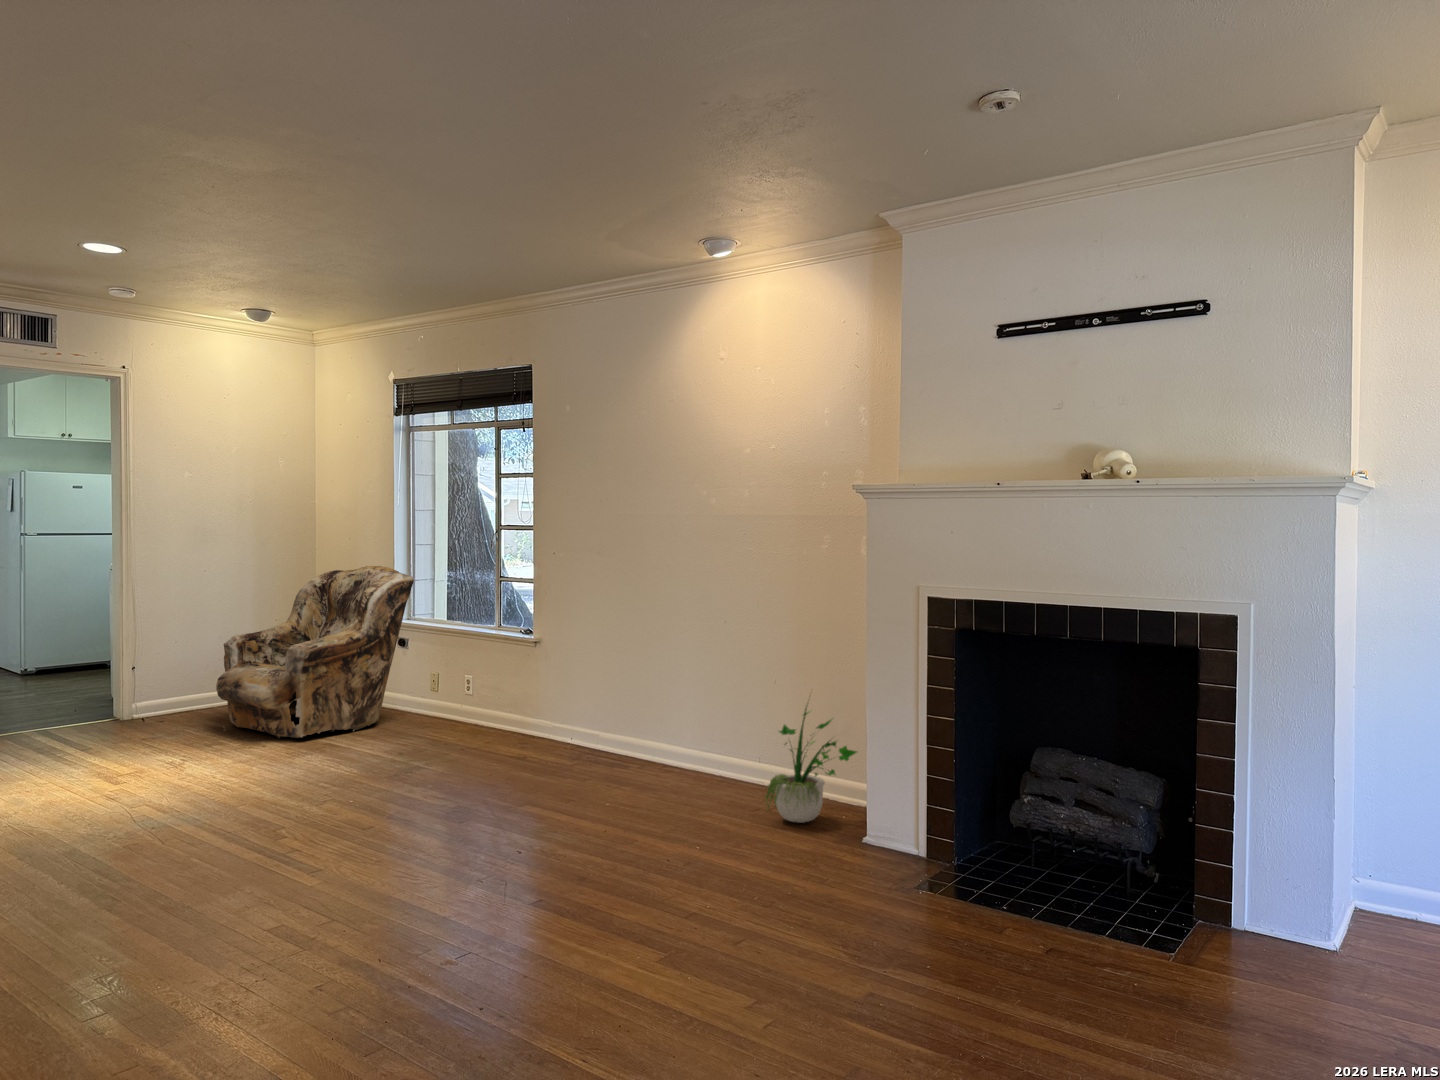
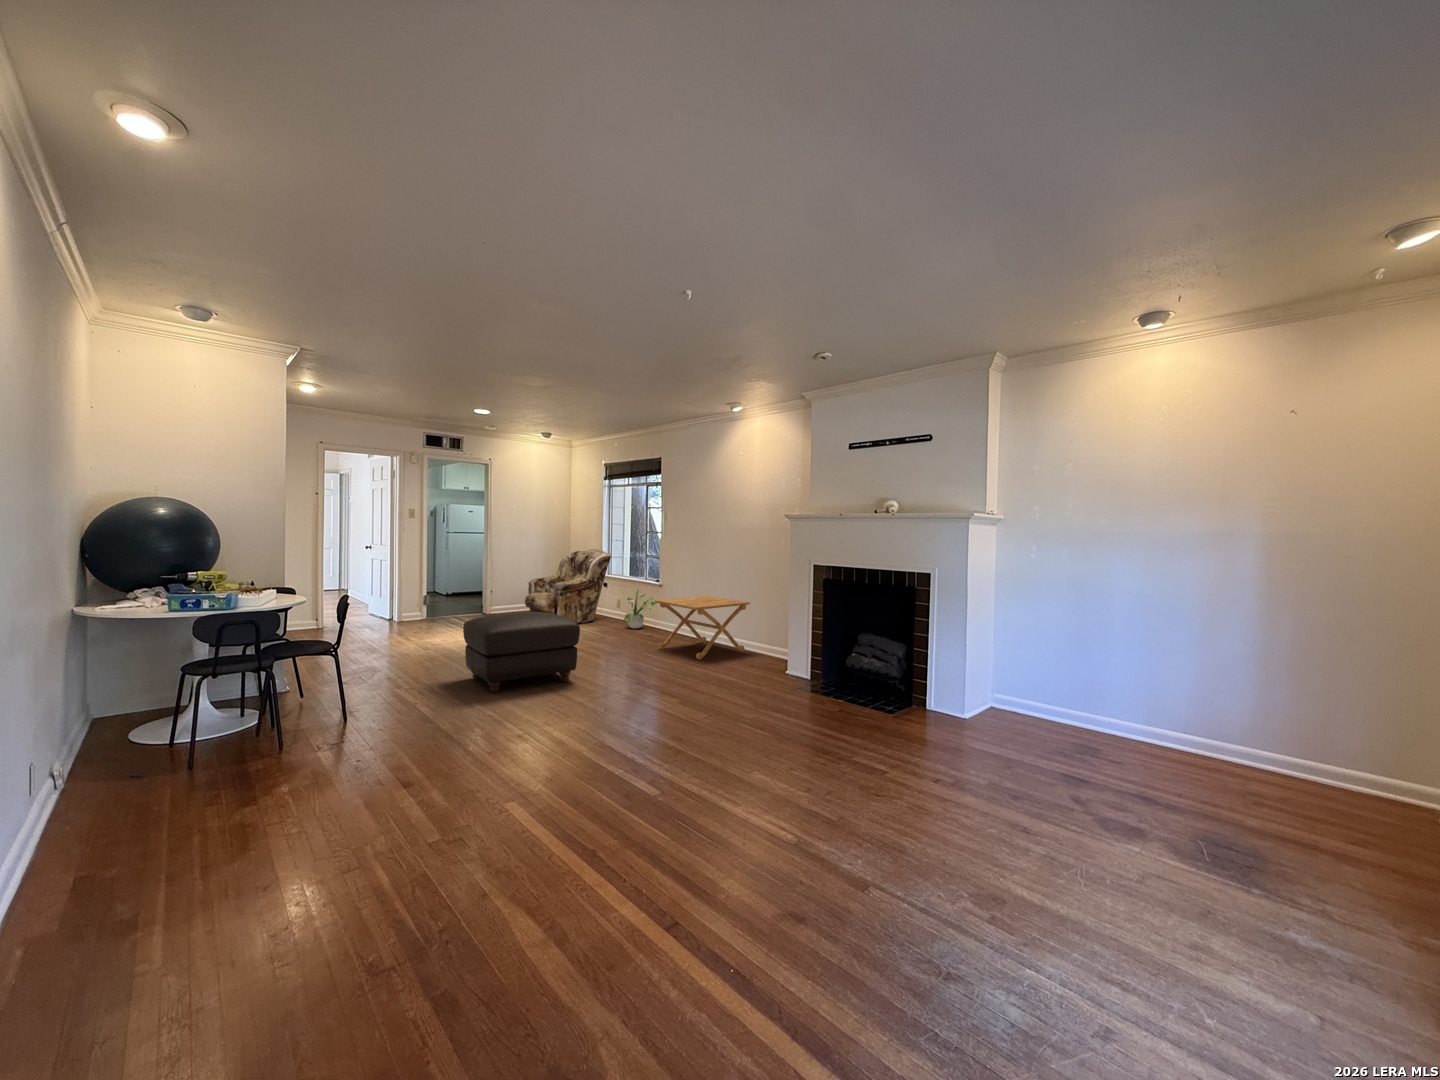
side table: none [540,664,750,817] -> present [655,596,750,660]
potted plant: present [765,708,857,823] -> present [624,591,656,629]
ottoman: none [63,737,387,977] -> present [463,612,580,693]

